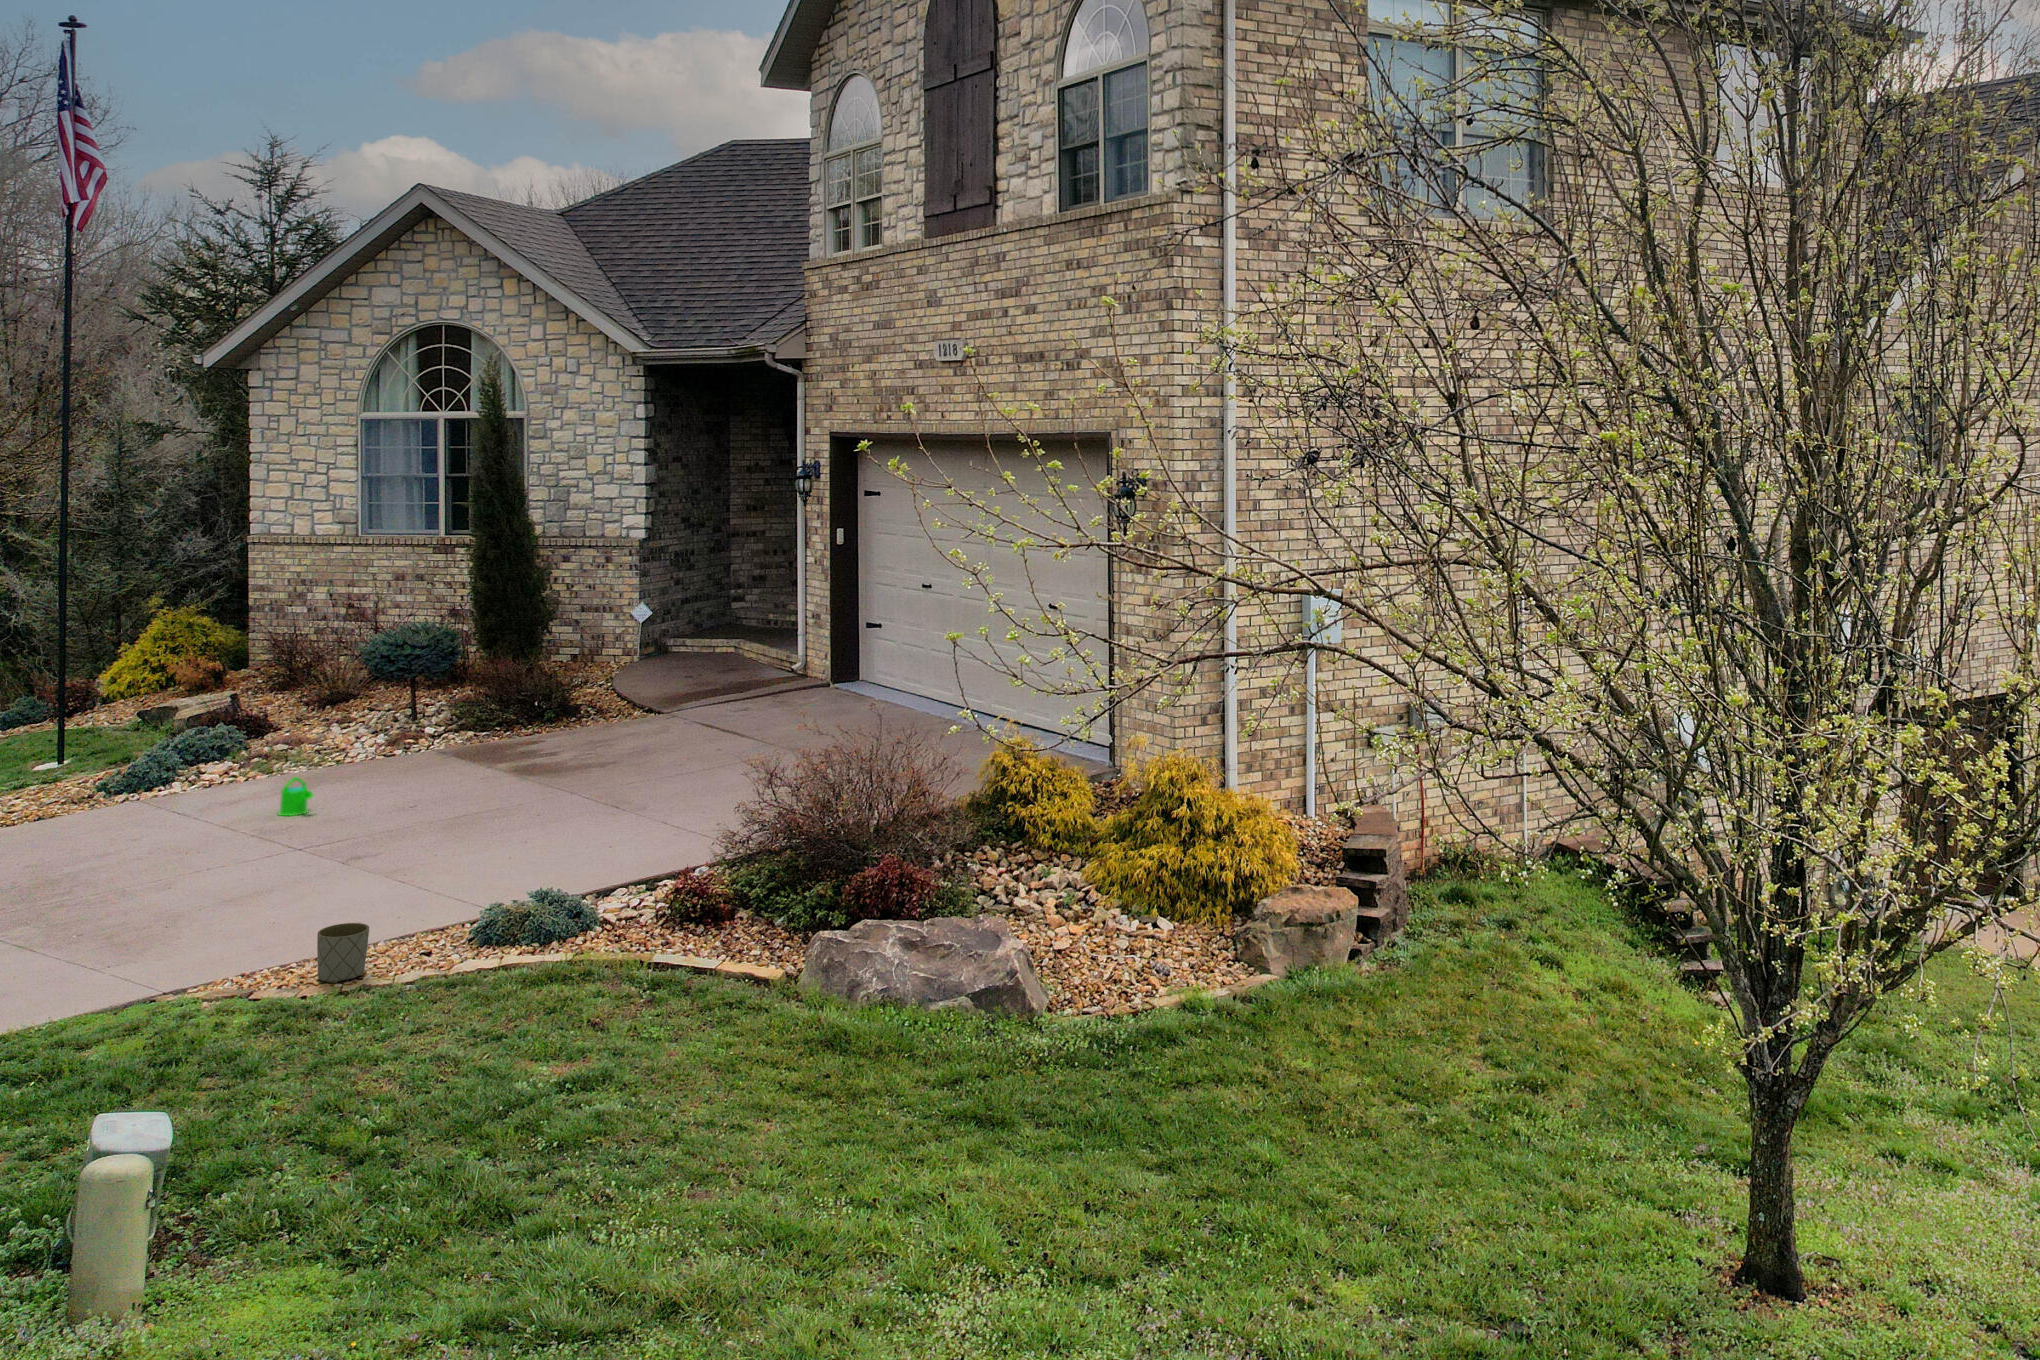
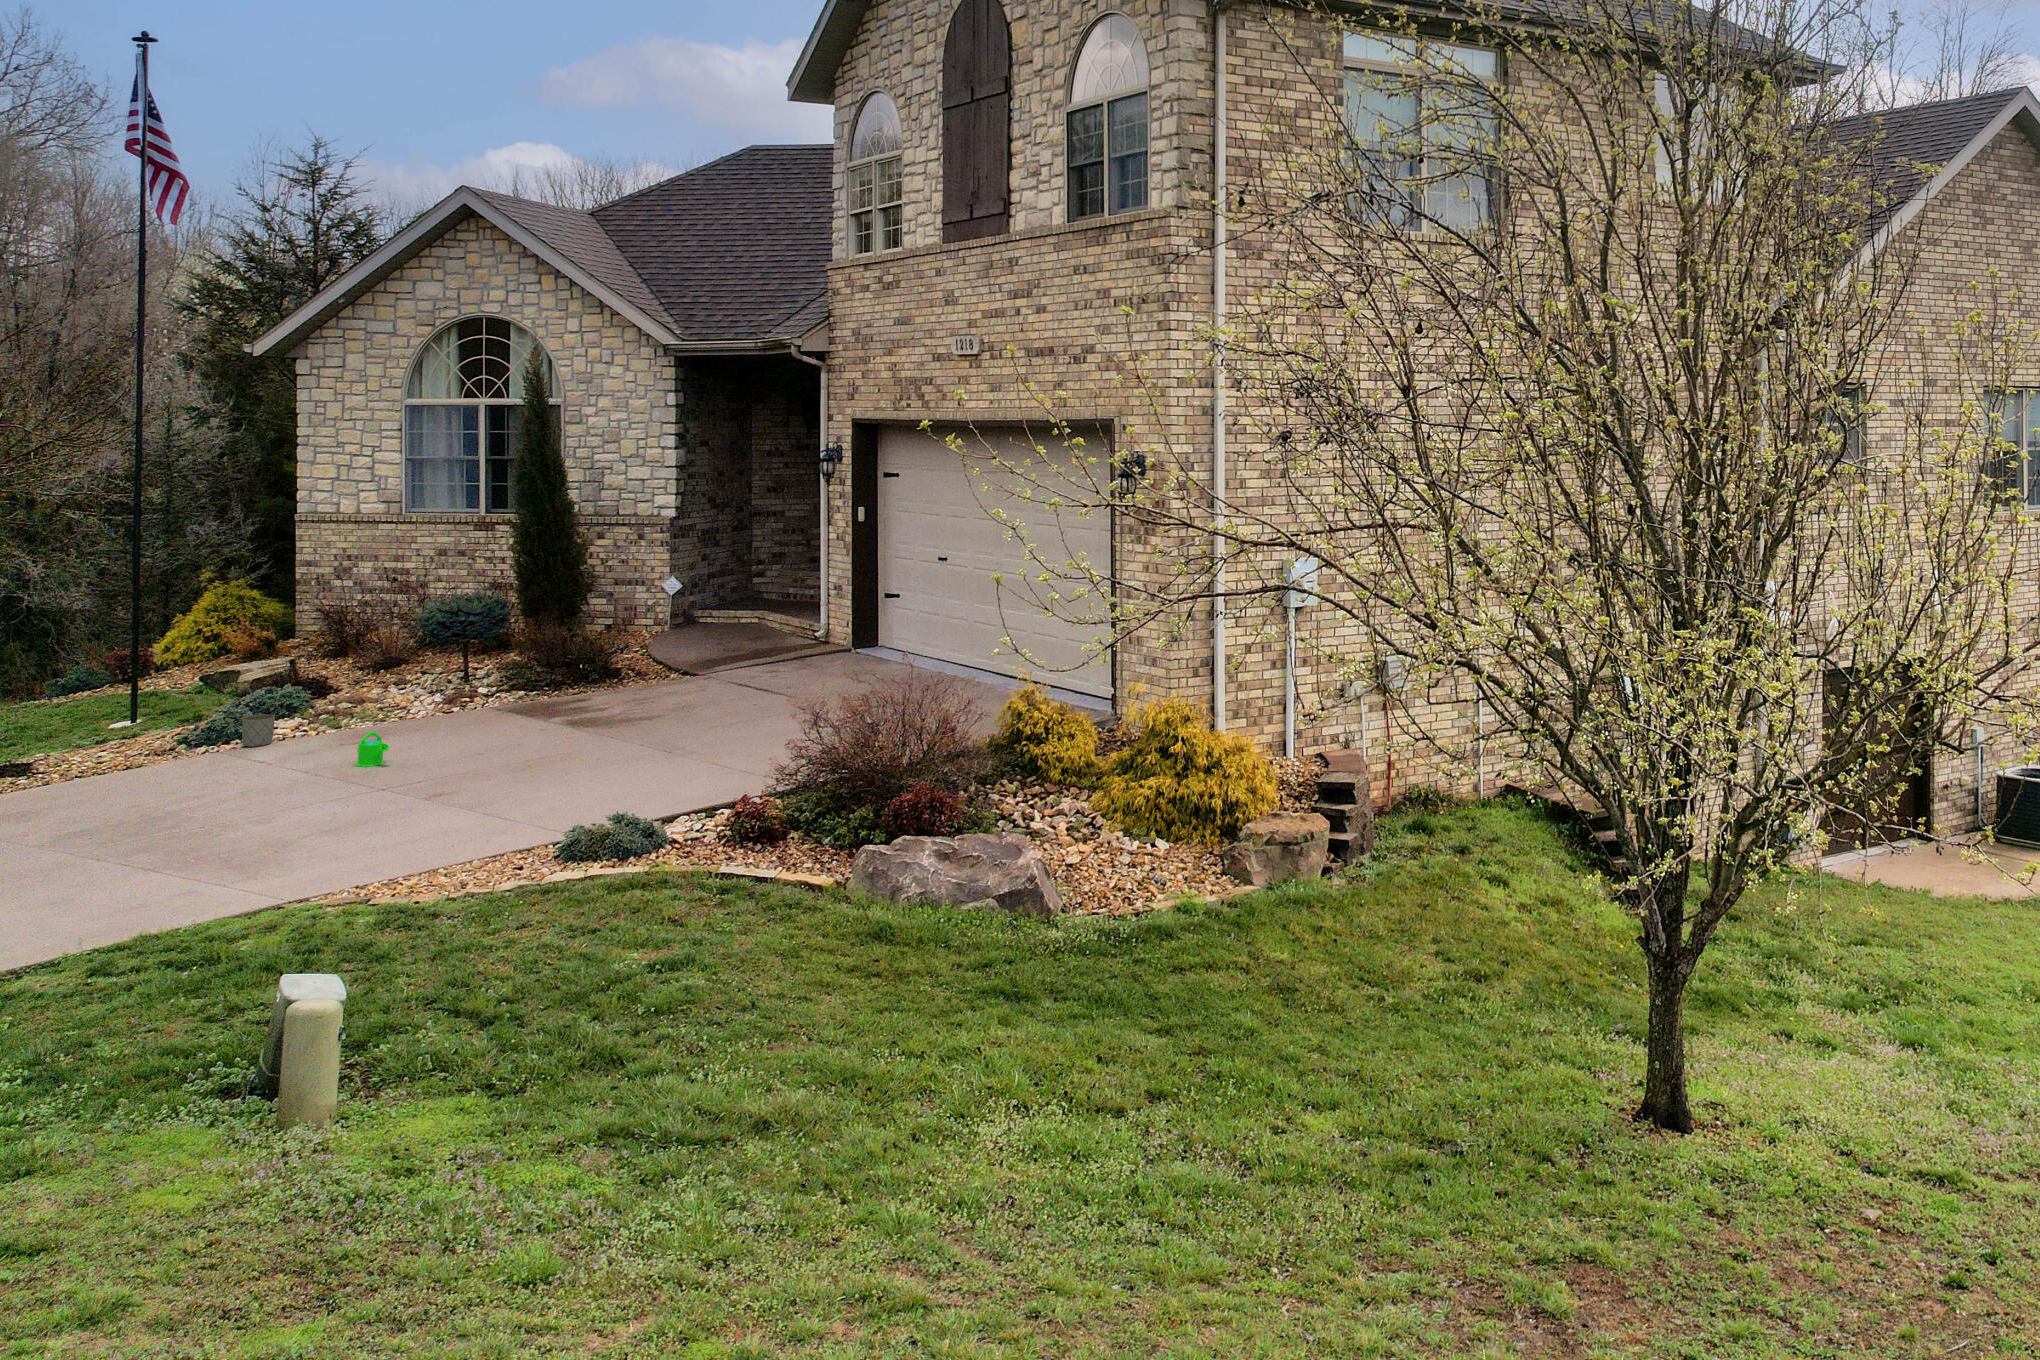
planter: present [317,923,369,983] -> present [242,714,275,747]

